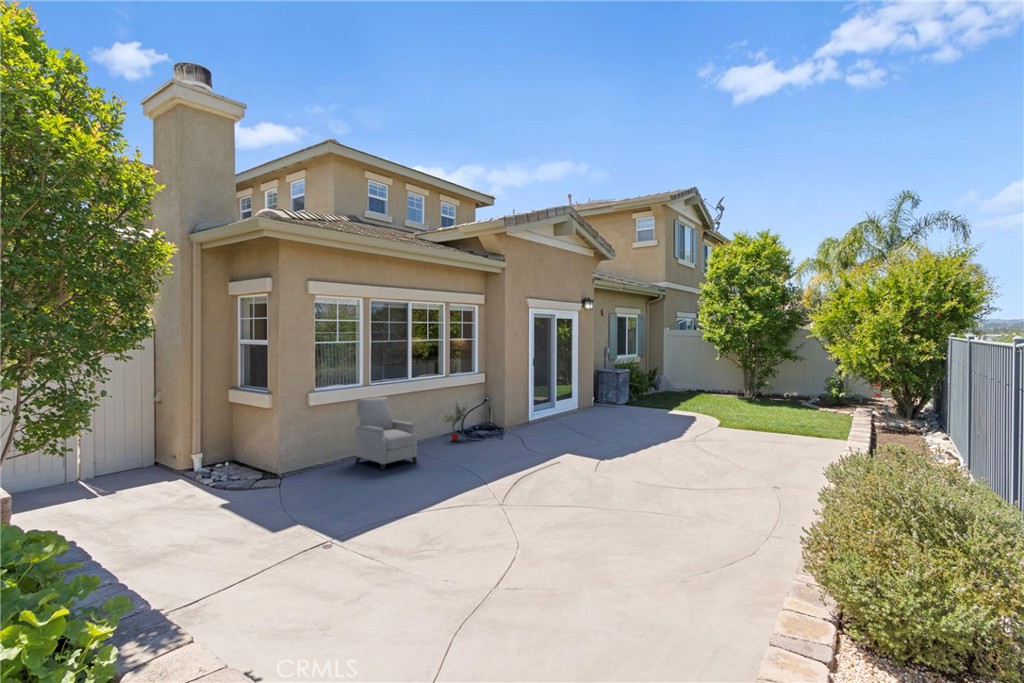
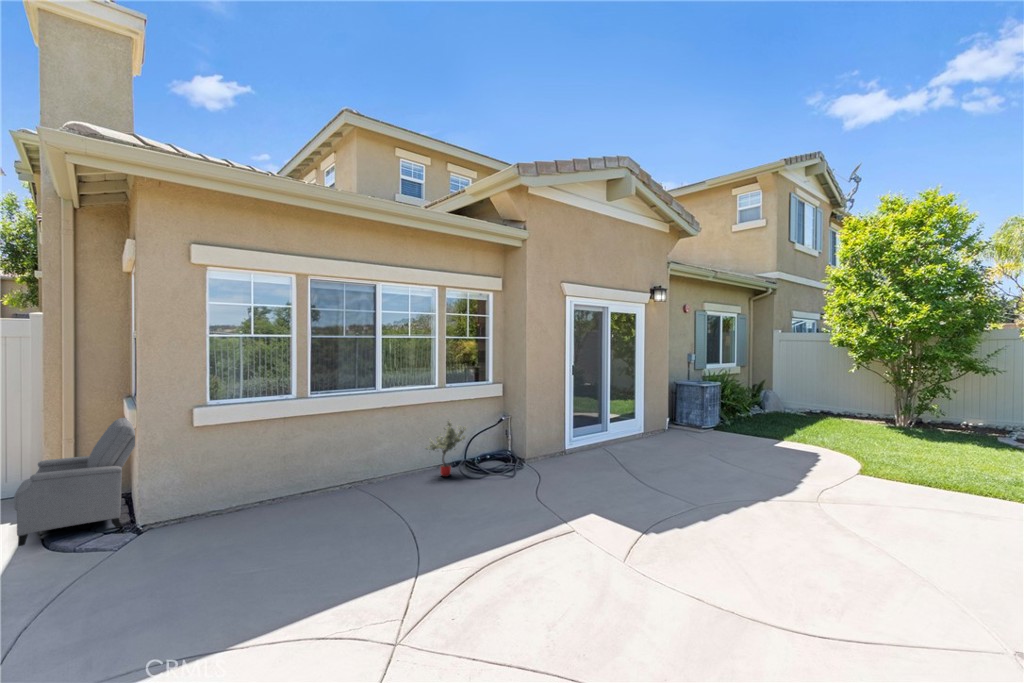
chair: present [355,397,417,470] -> present [14,418,135,546]

